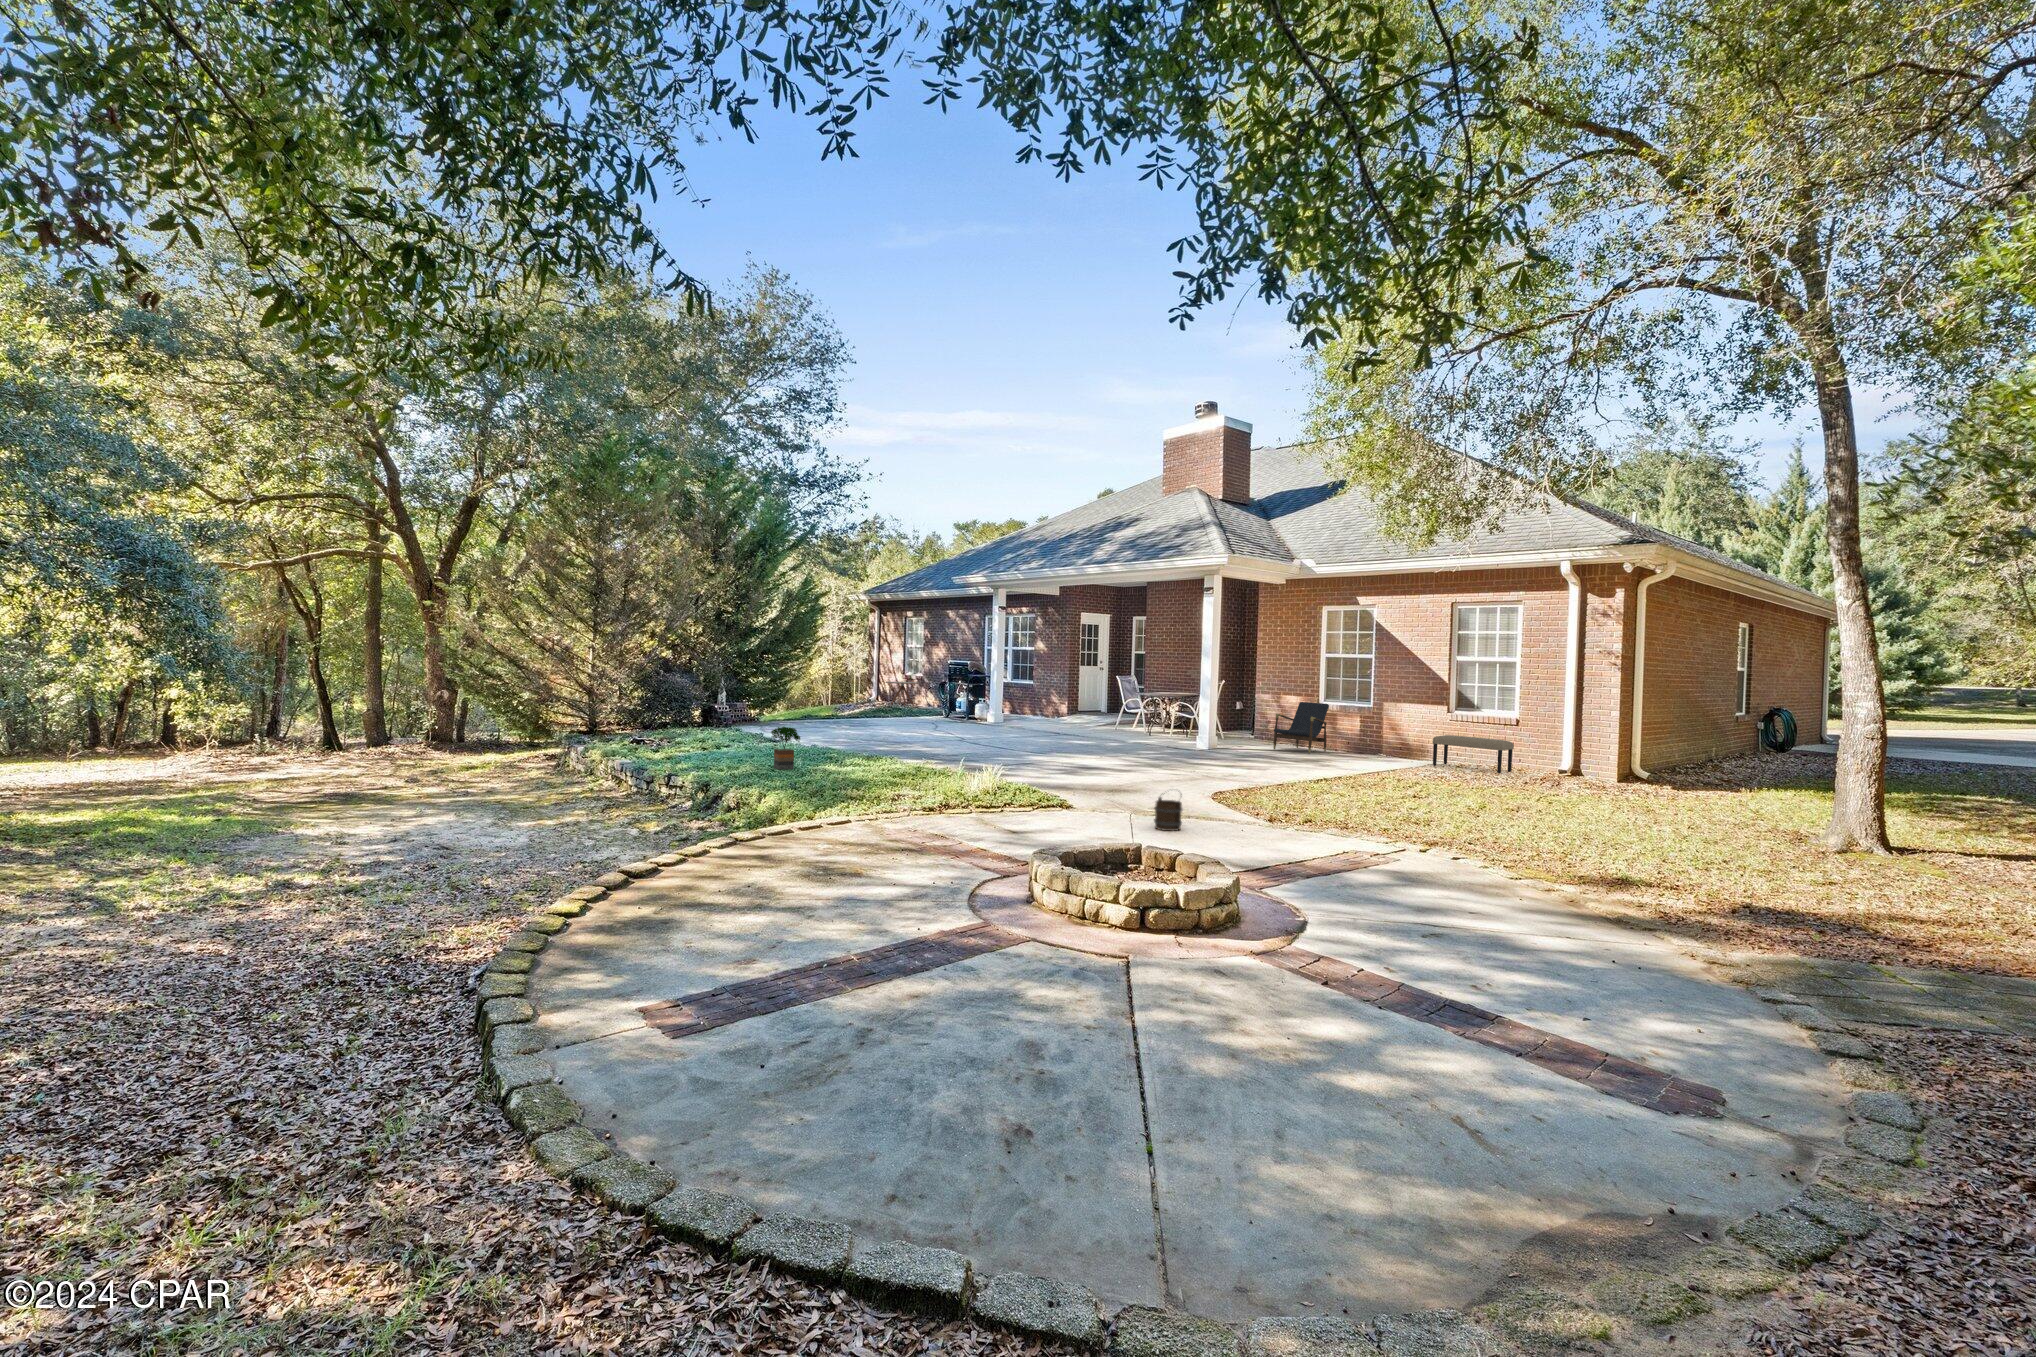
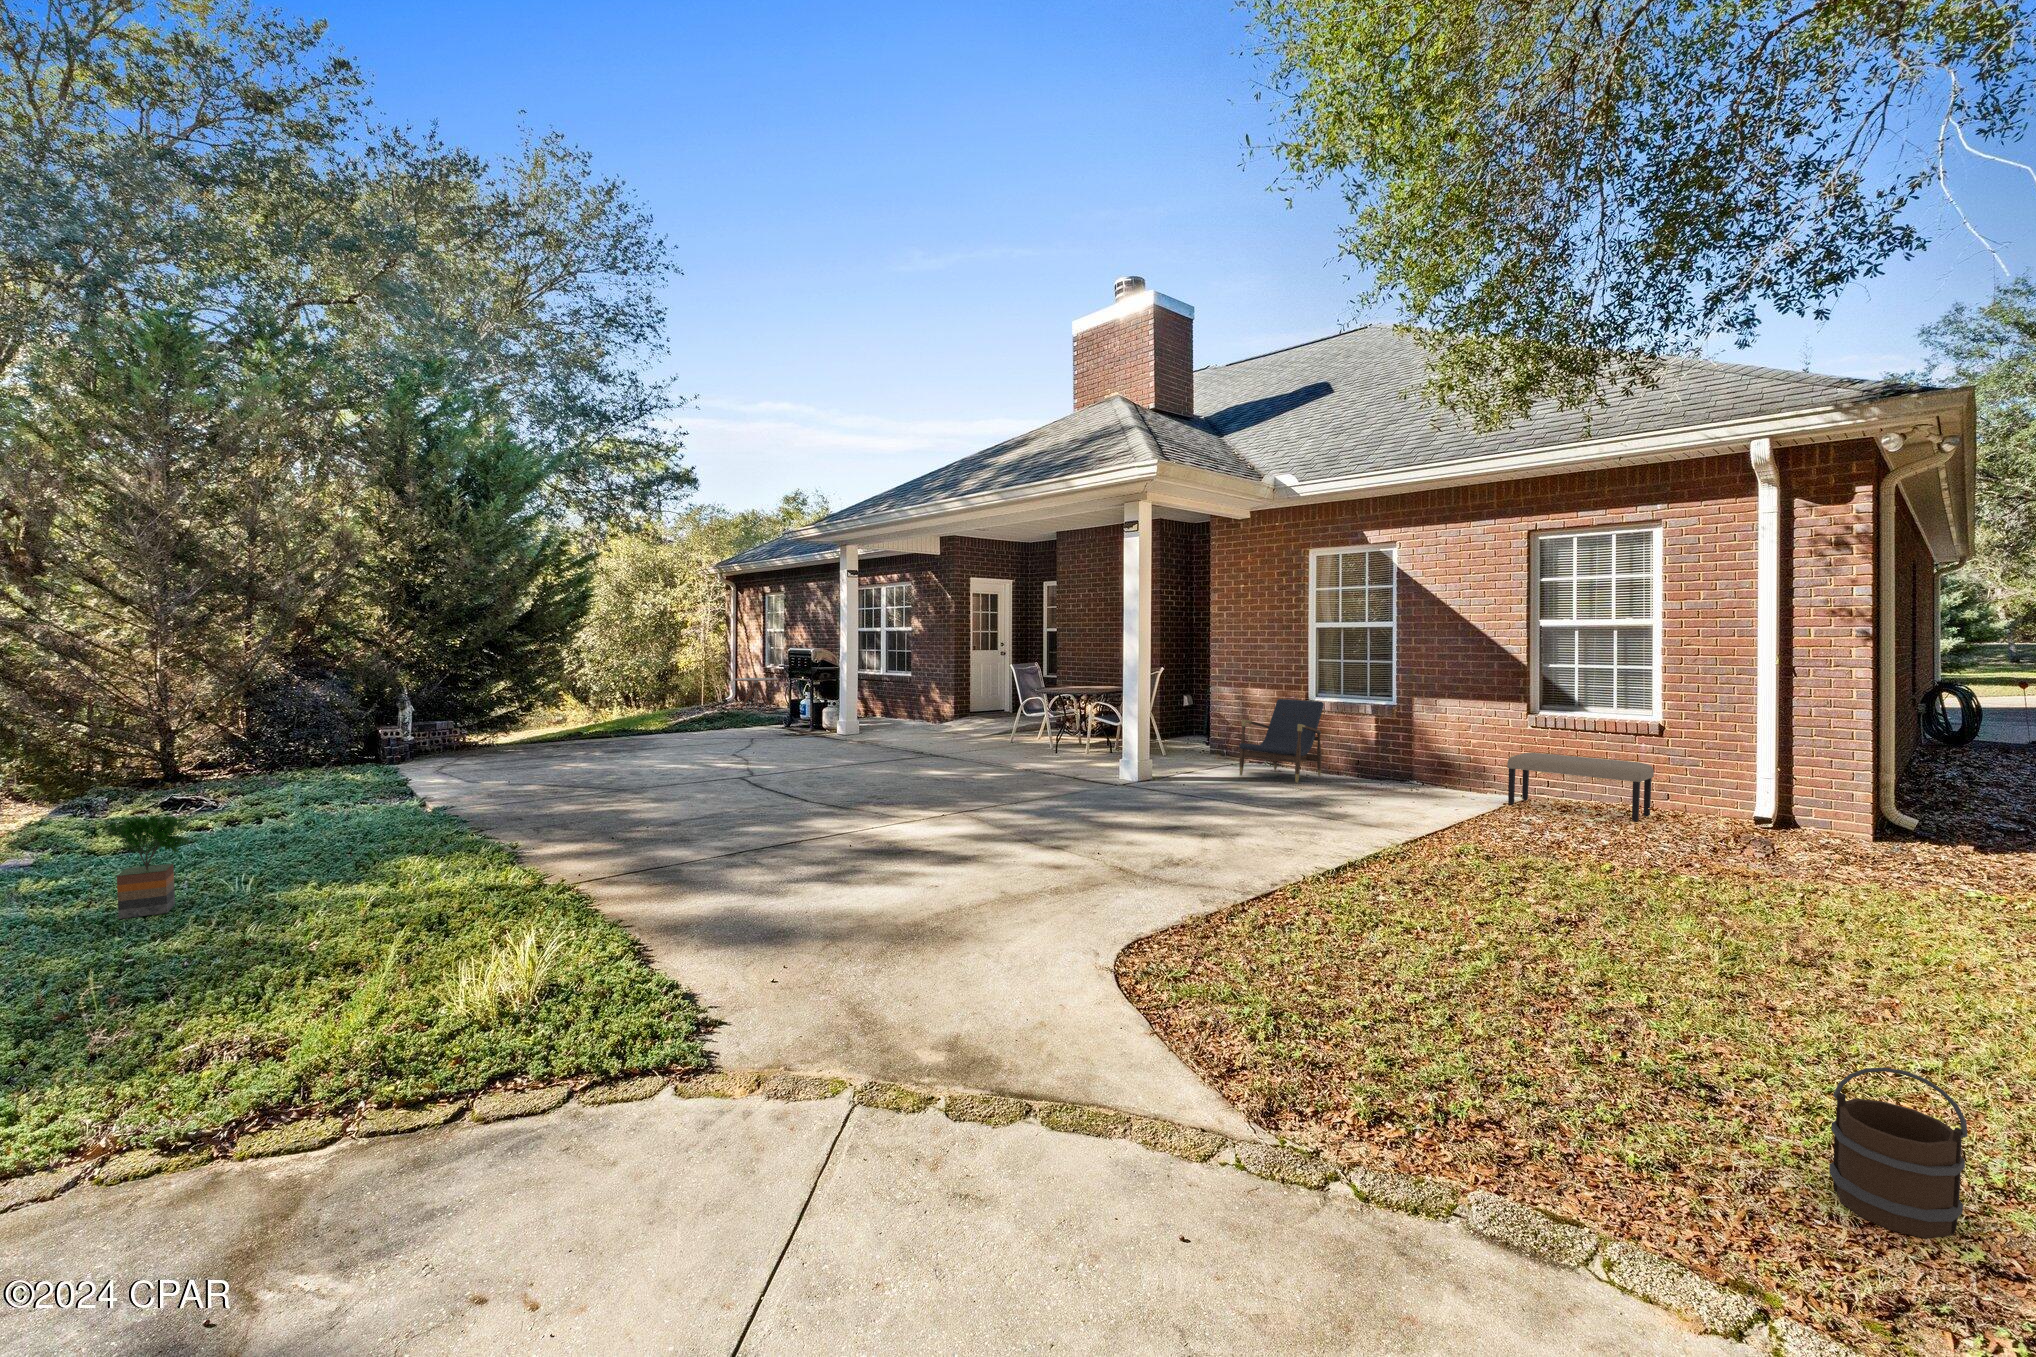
bucket: present [1154,797,1182,831] -> present [1829,1067,1968,1238]

